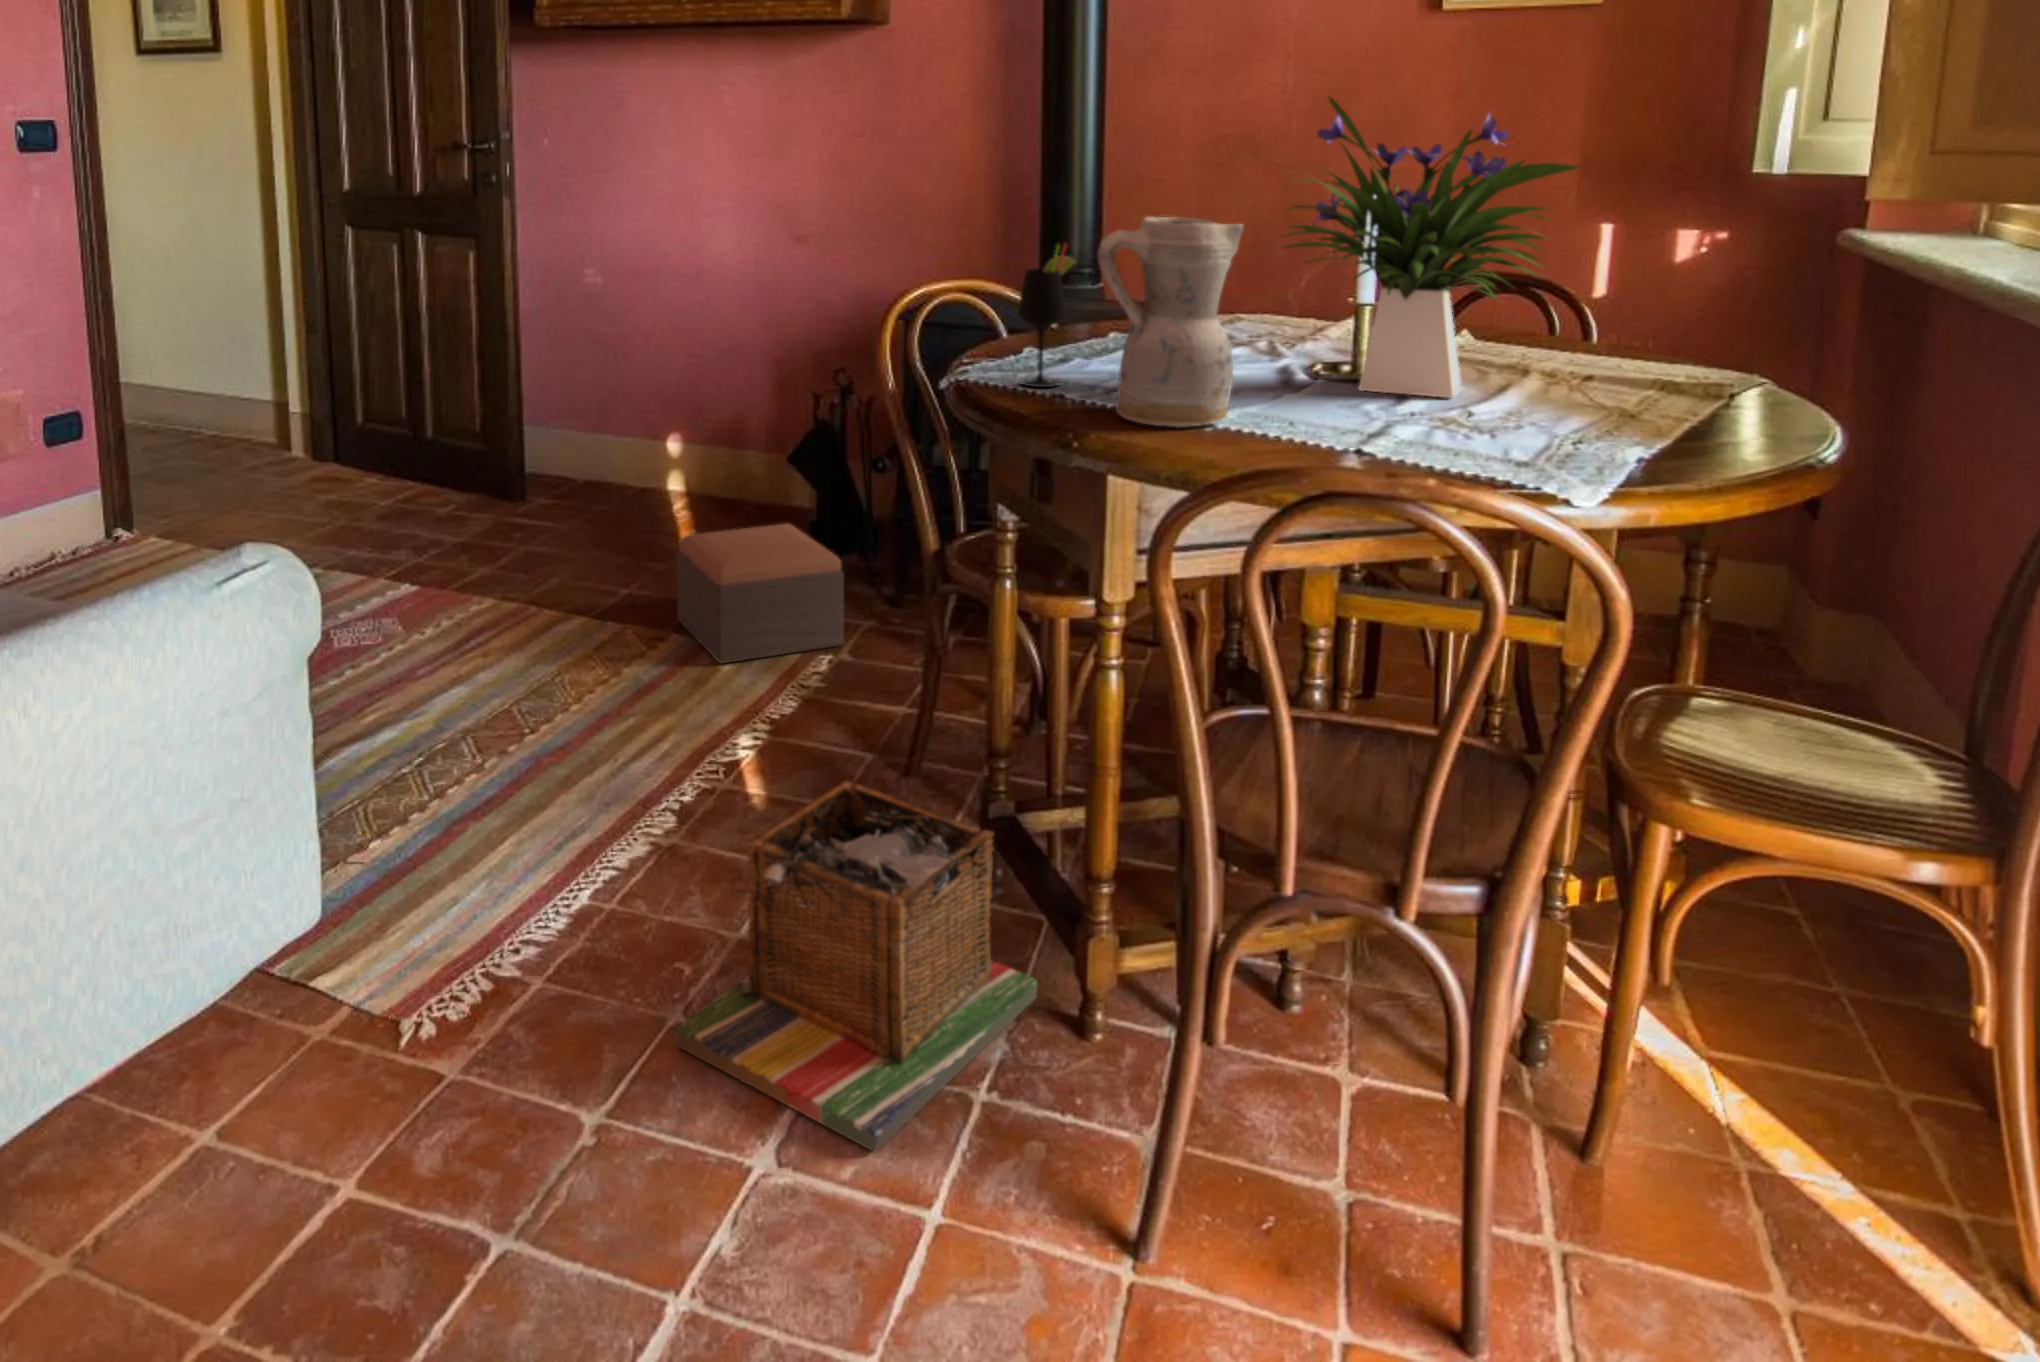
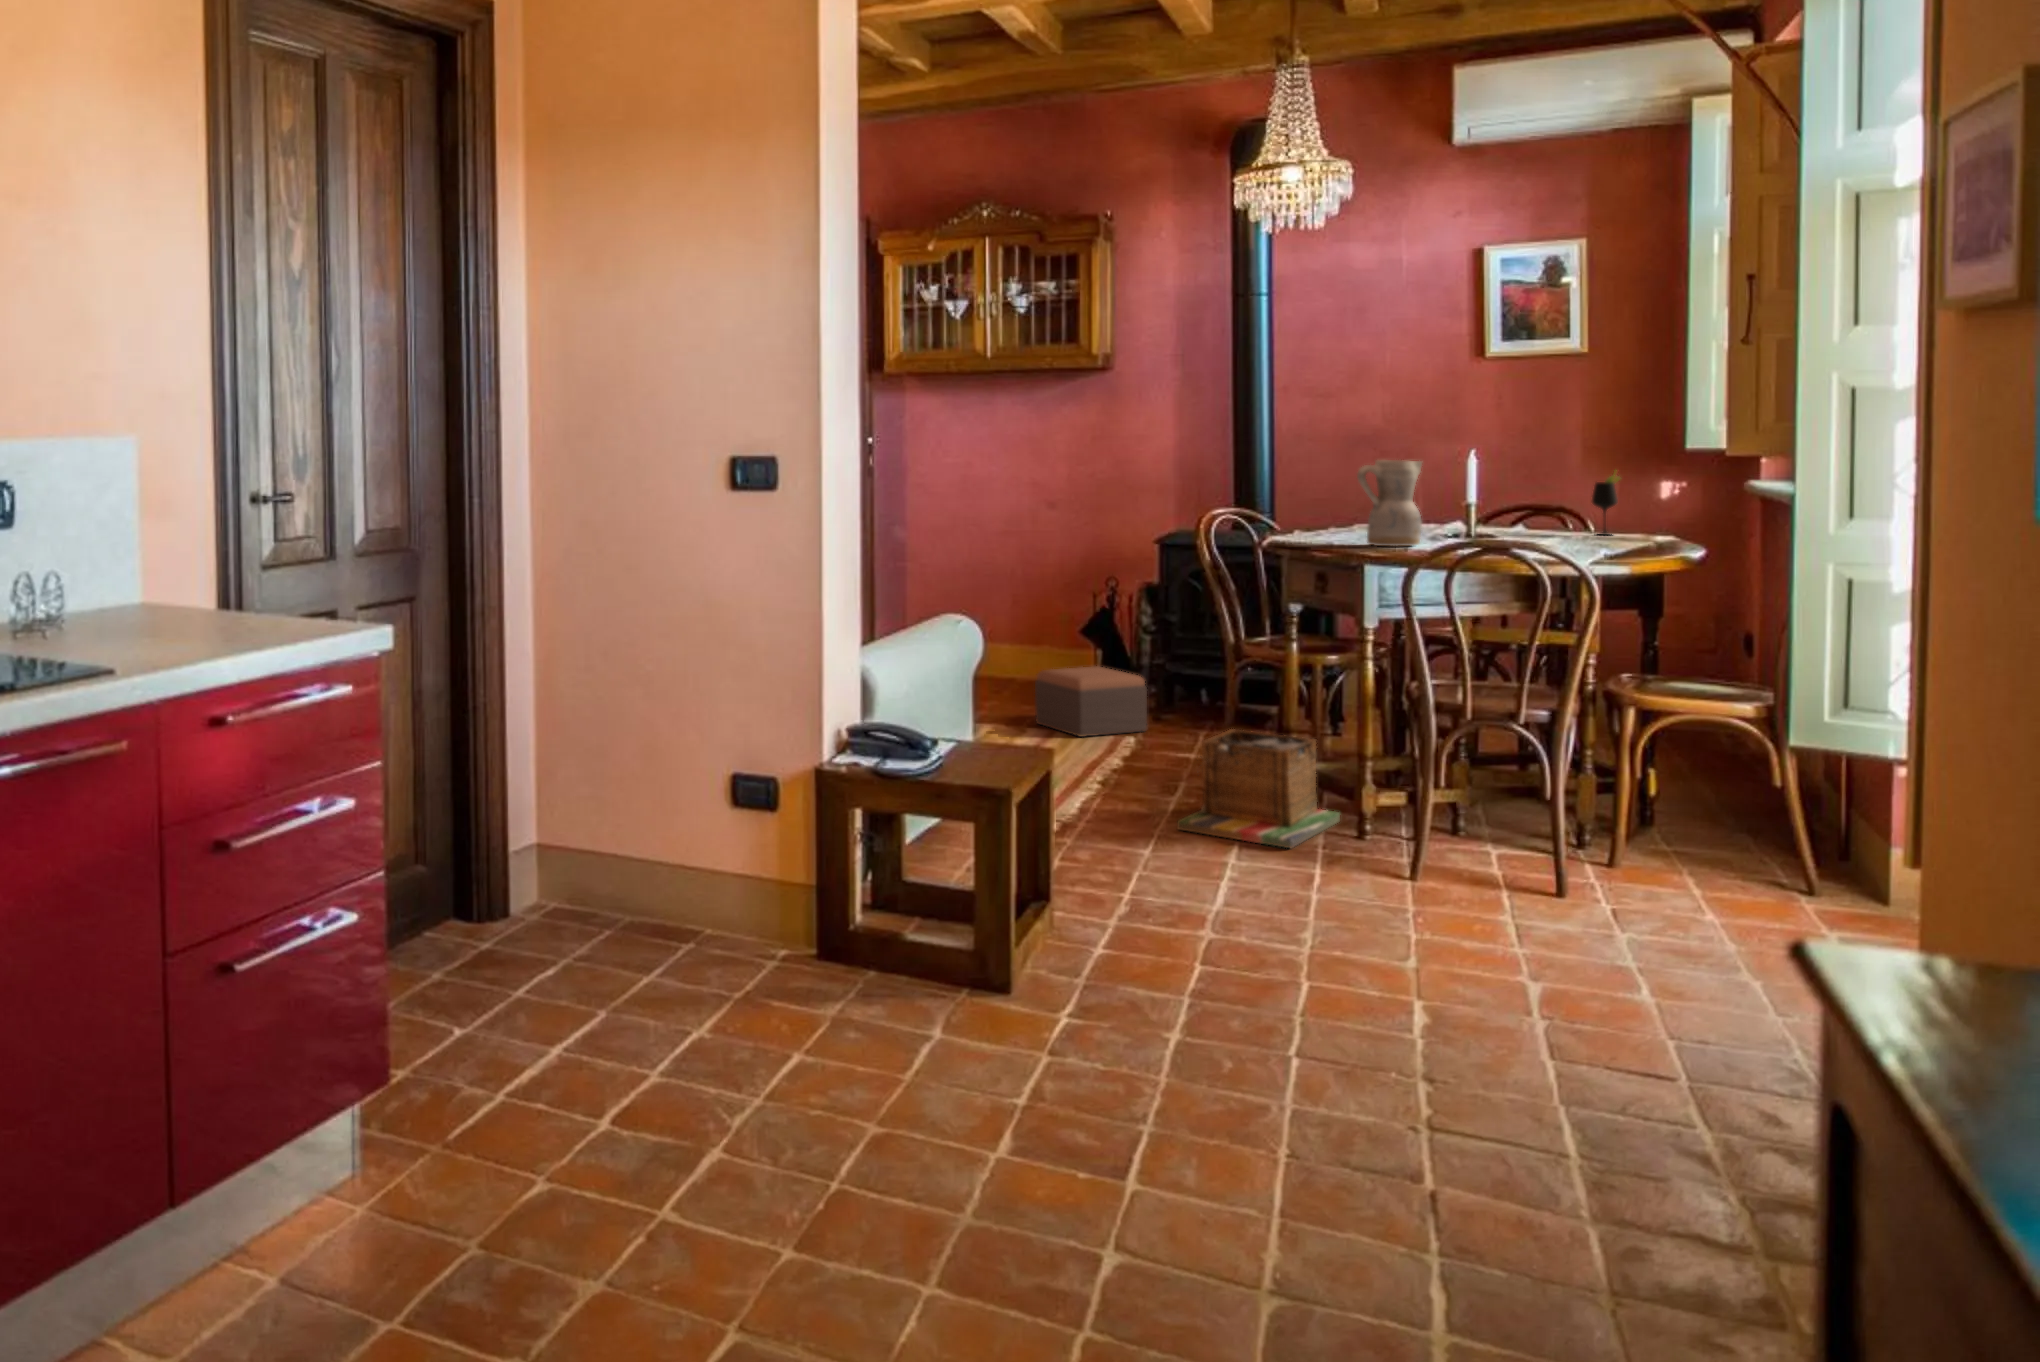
flower arrangement: present [1282,97,1580,398] -> none [1427,408,1575,541]
wine glass: present [1018,244,1076,387] -> present [1592,470,1620,535]

